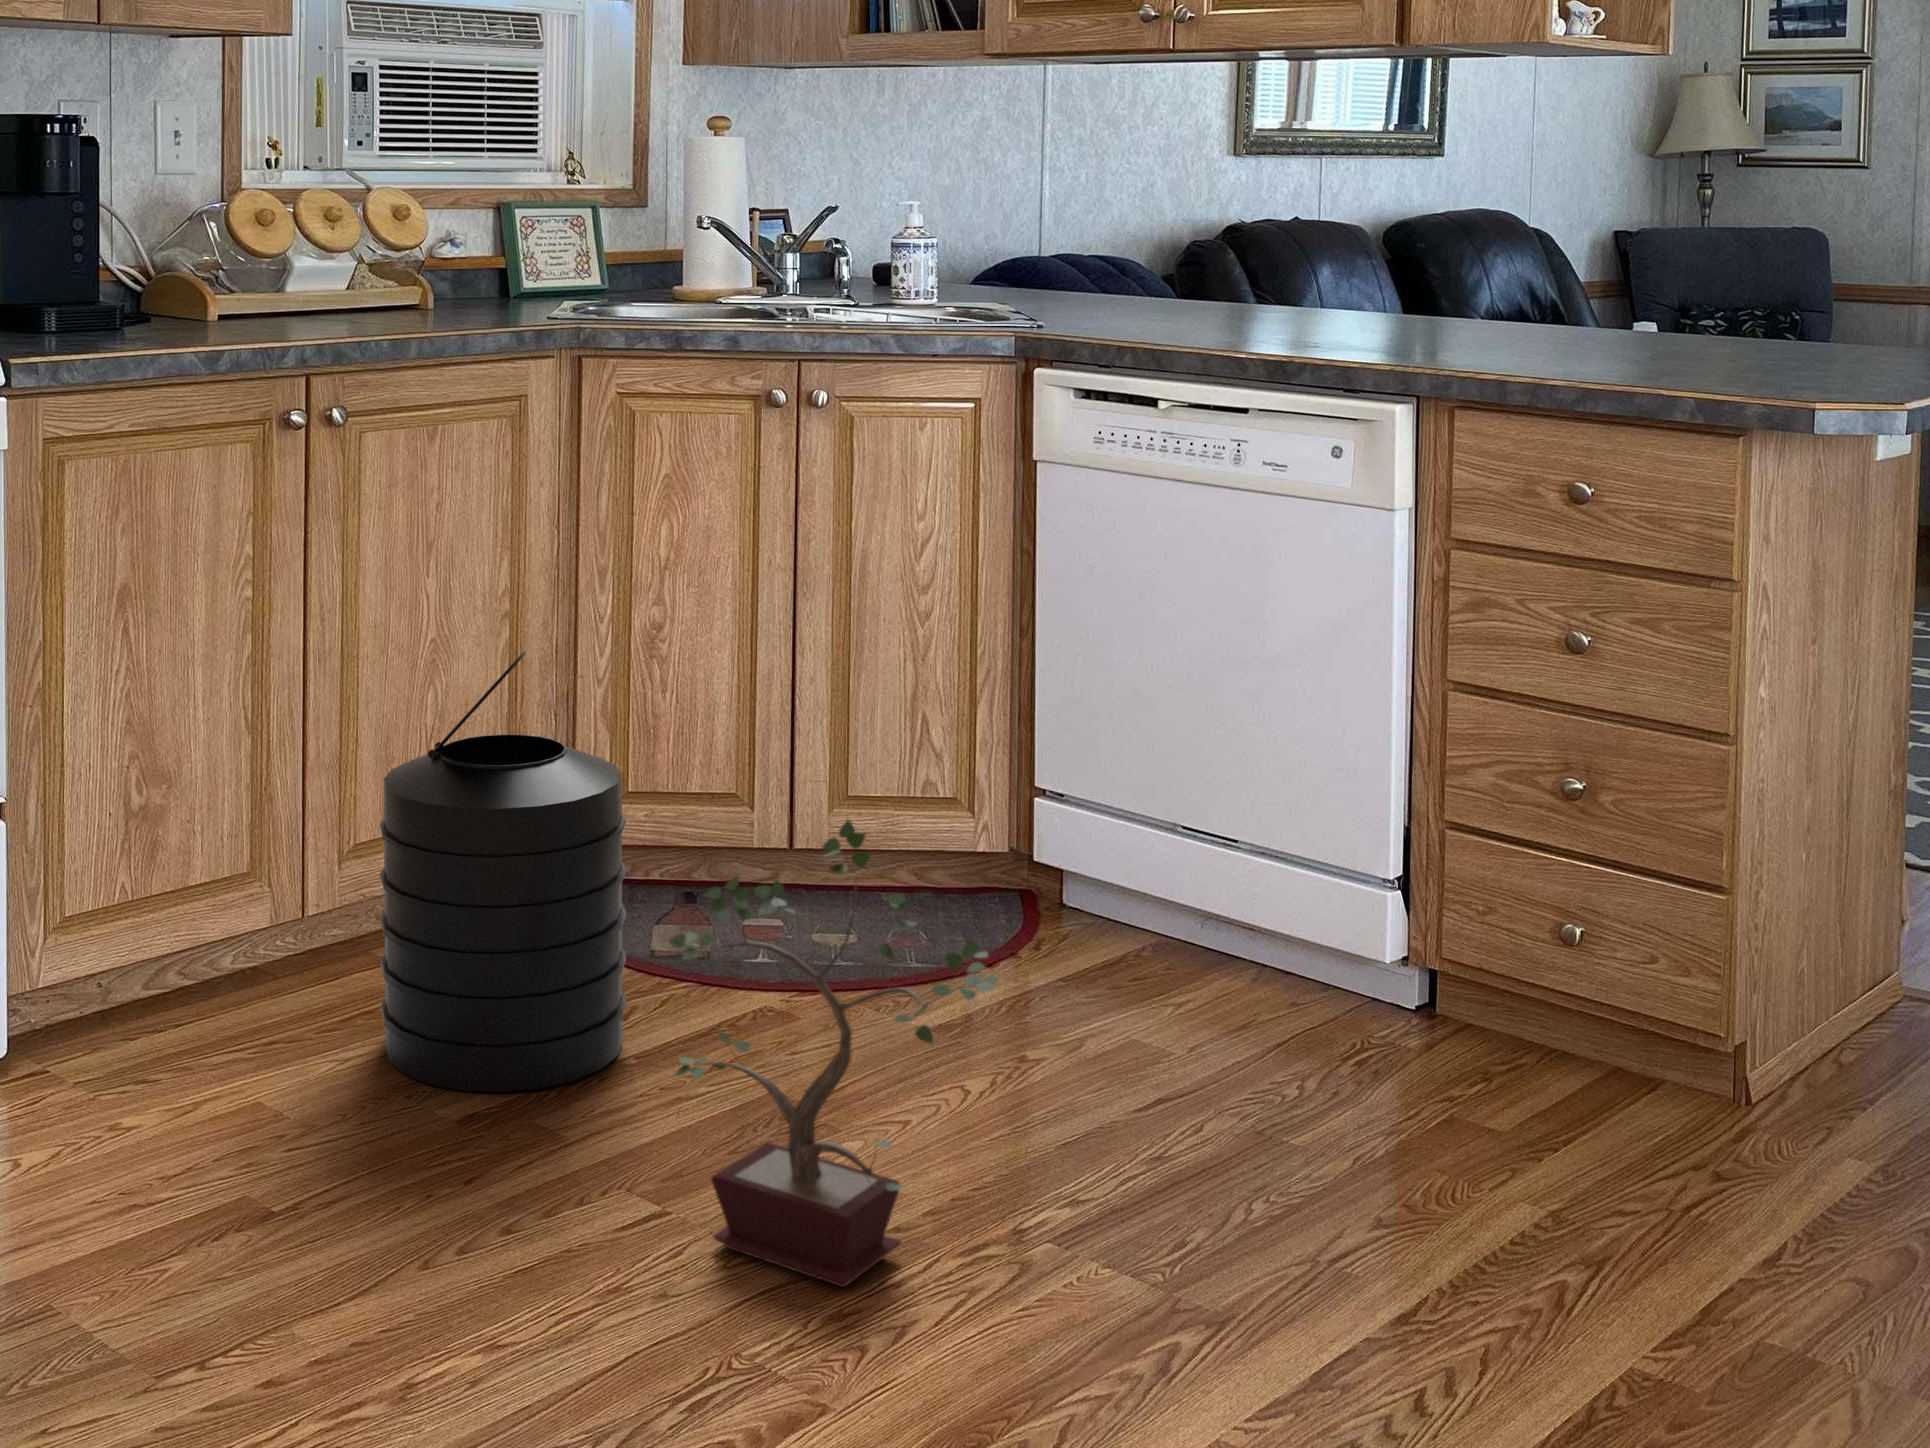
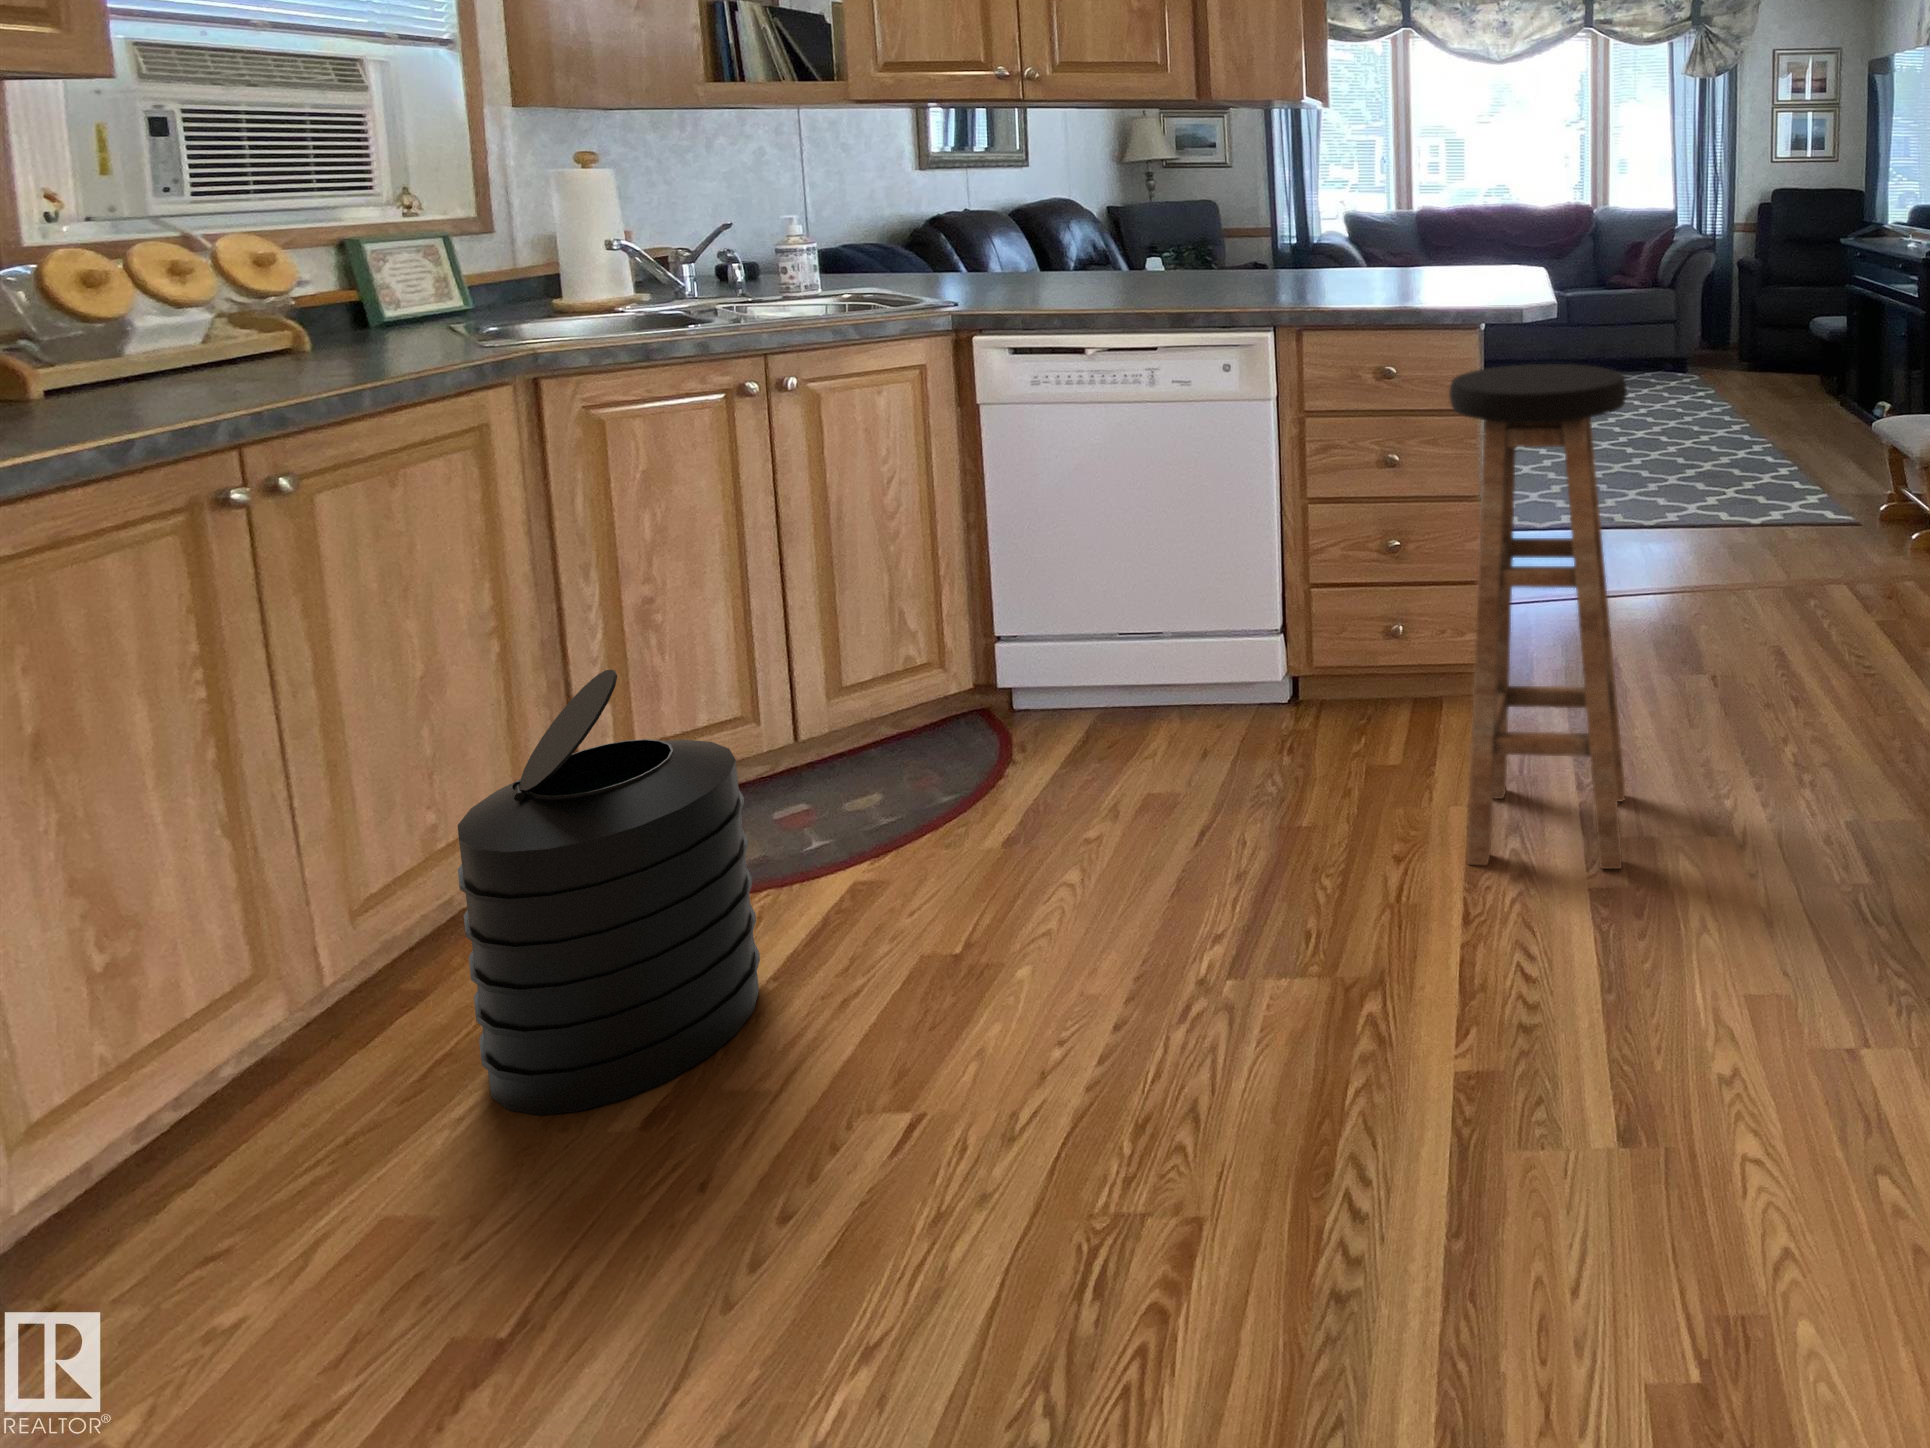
bar stool: none [1480,477,1848,1363] -> present [1449,364,1627,869]
potted plant: present [669,820,999,1287] -> none [908,731,1260,1118]

